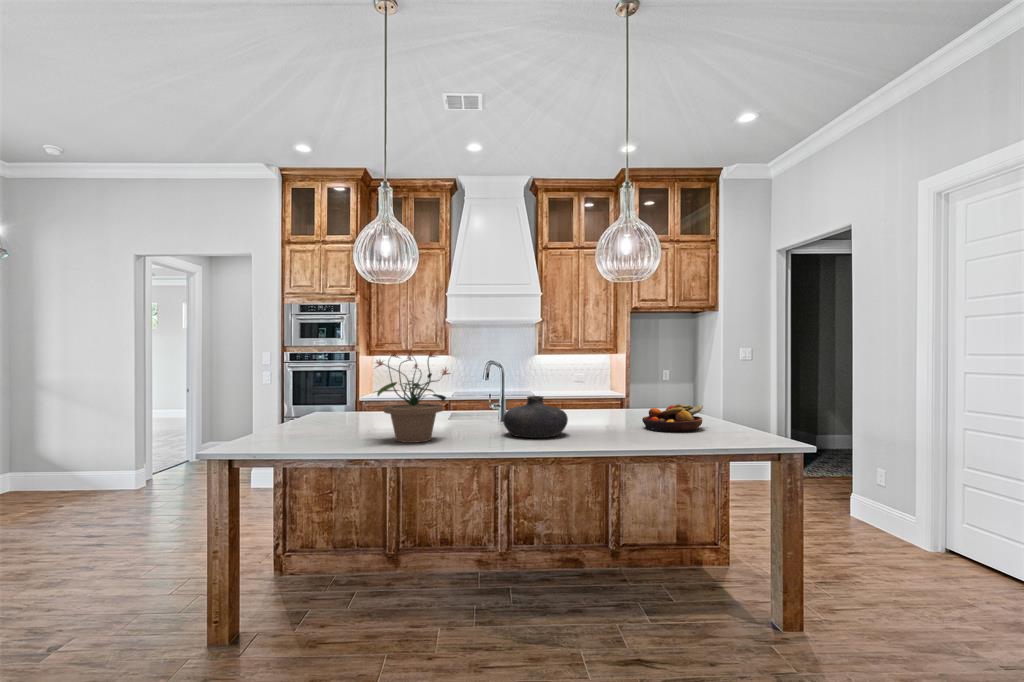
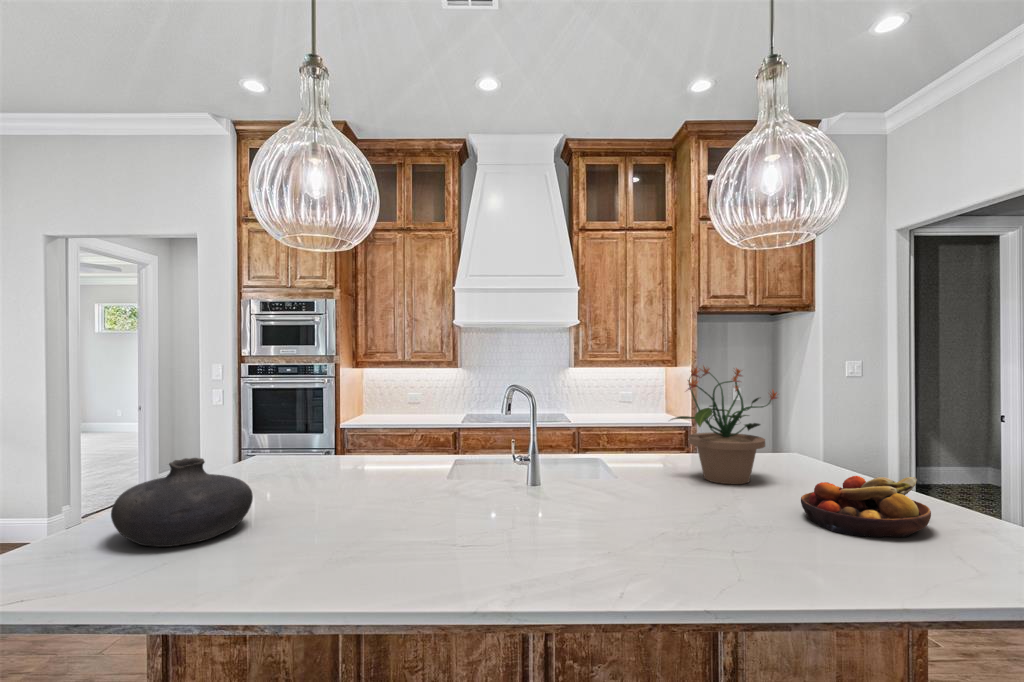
potted plant: present [376,349,449,443] -> present [671,366,777,484]
vase: present [503,396,568,438] -> present [111,458,253,547]

